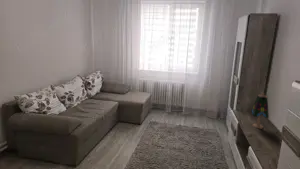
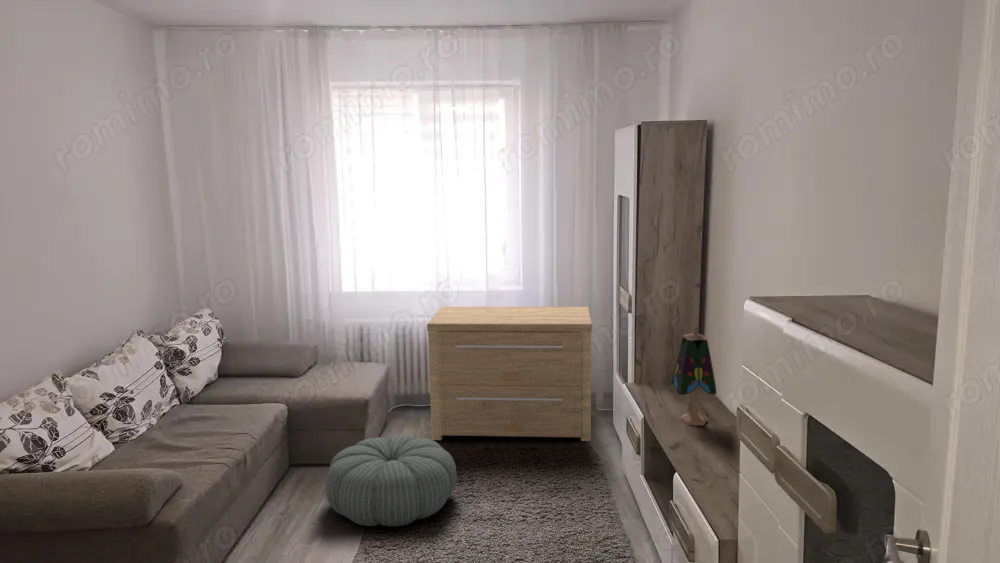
side table: none [164,77,223,128] -> present [427,307,592,441]
pouf: none [128,117,170,147] -> present [326,435,457,526]

